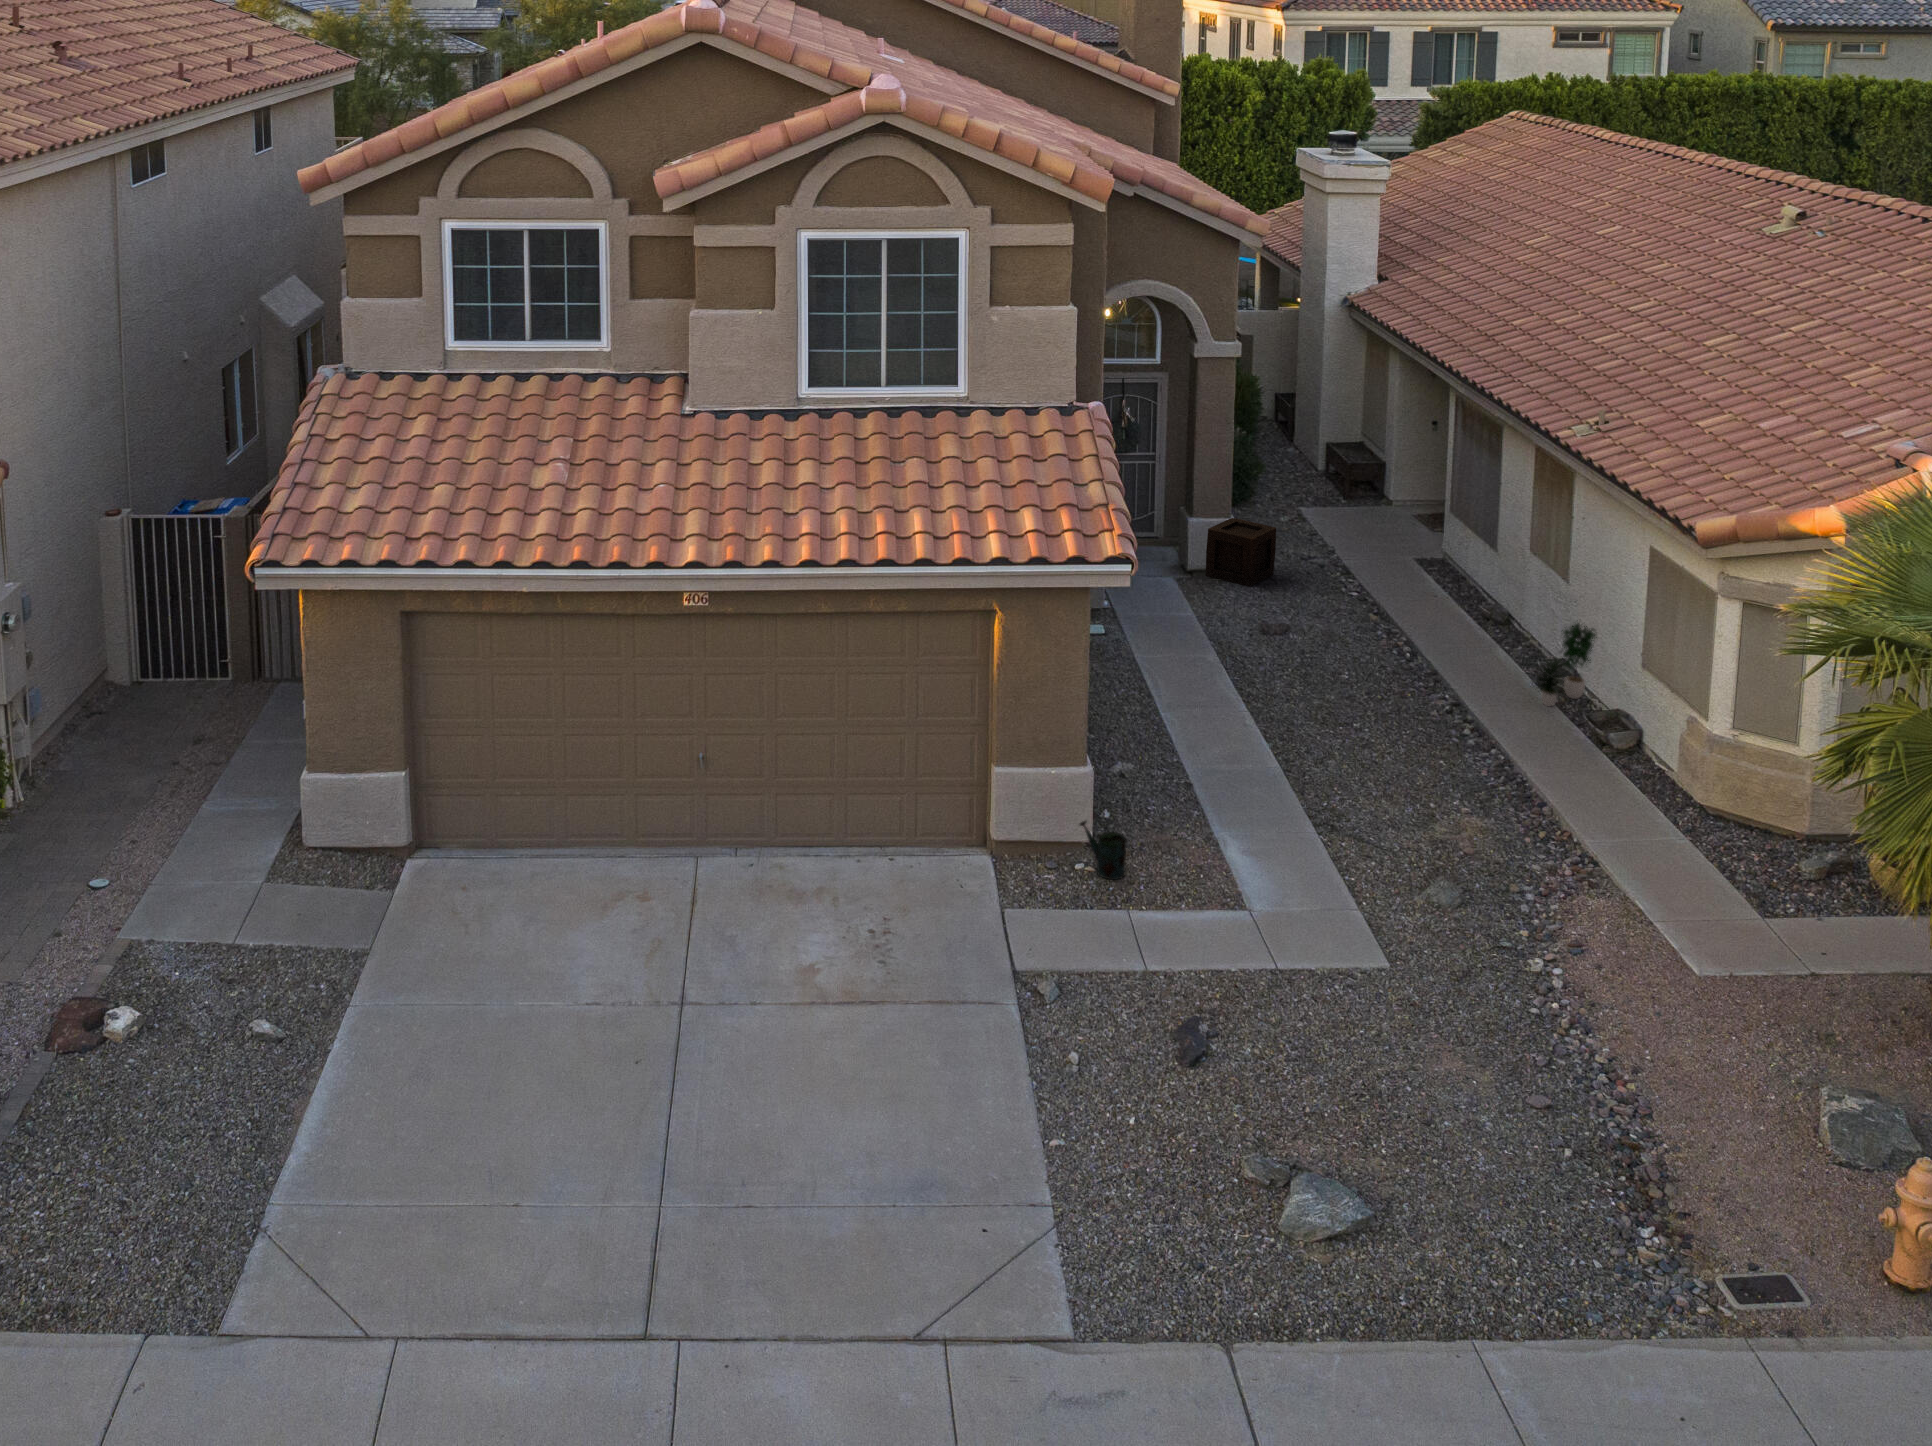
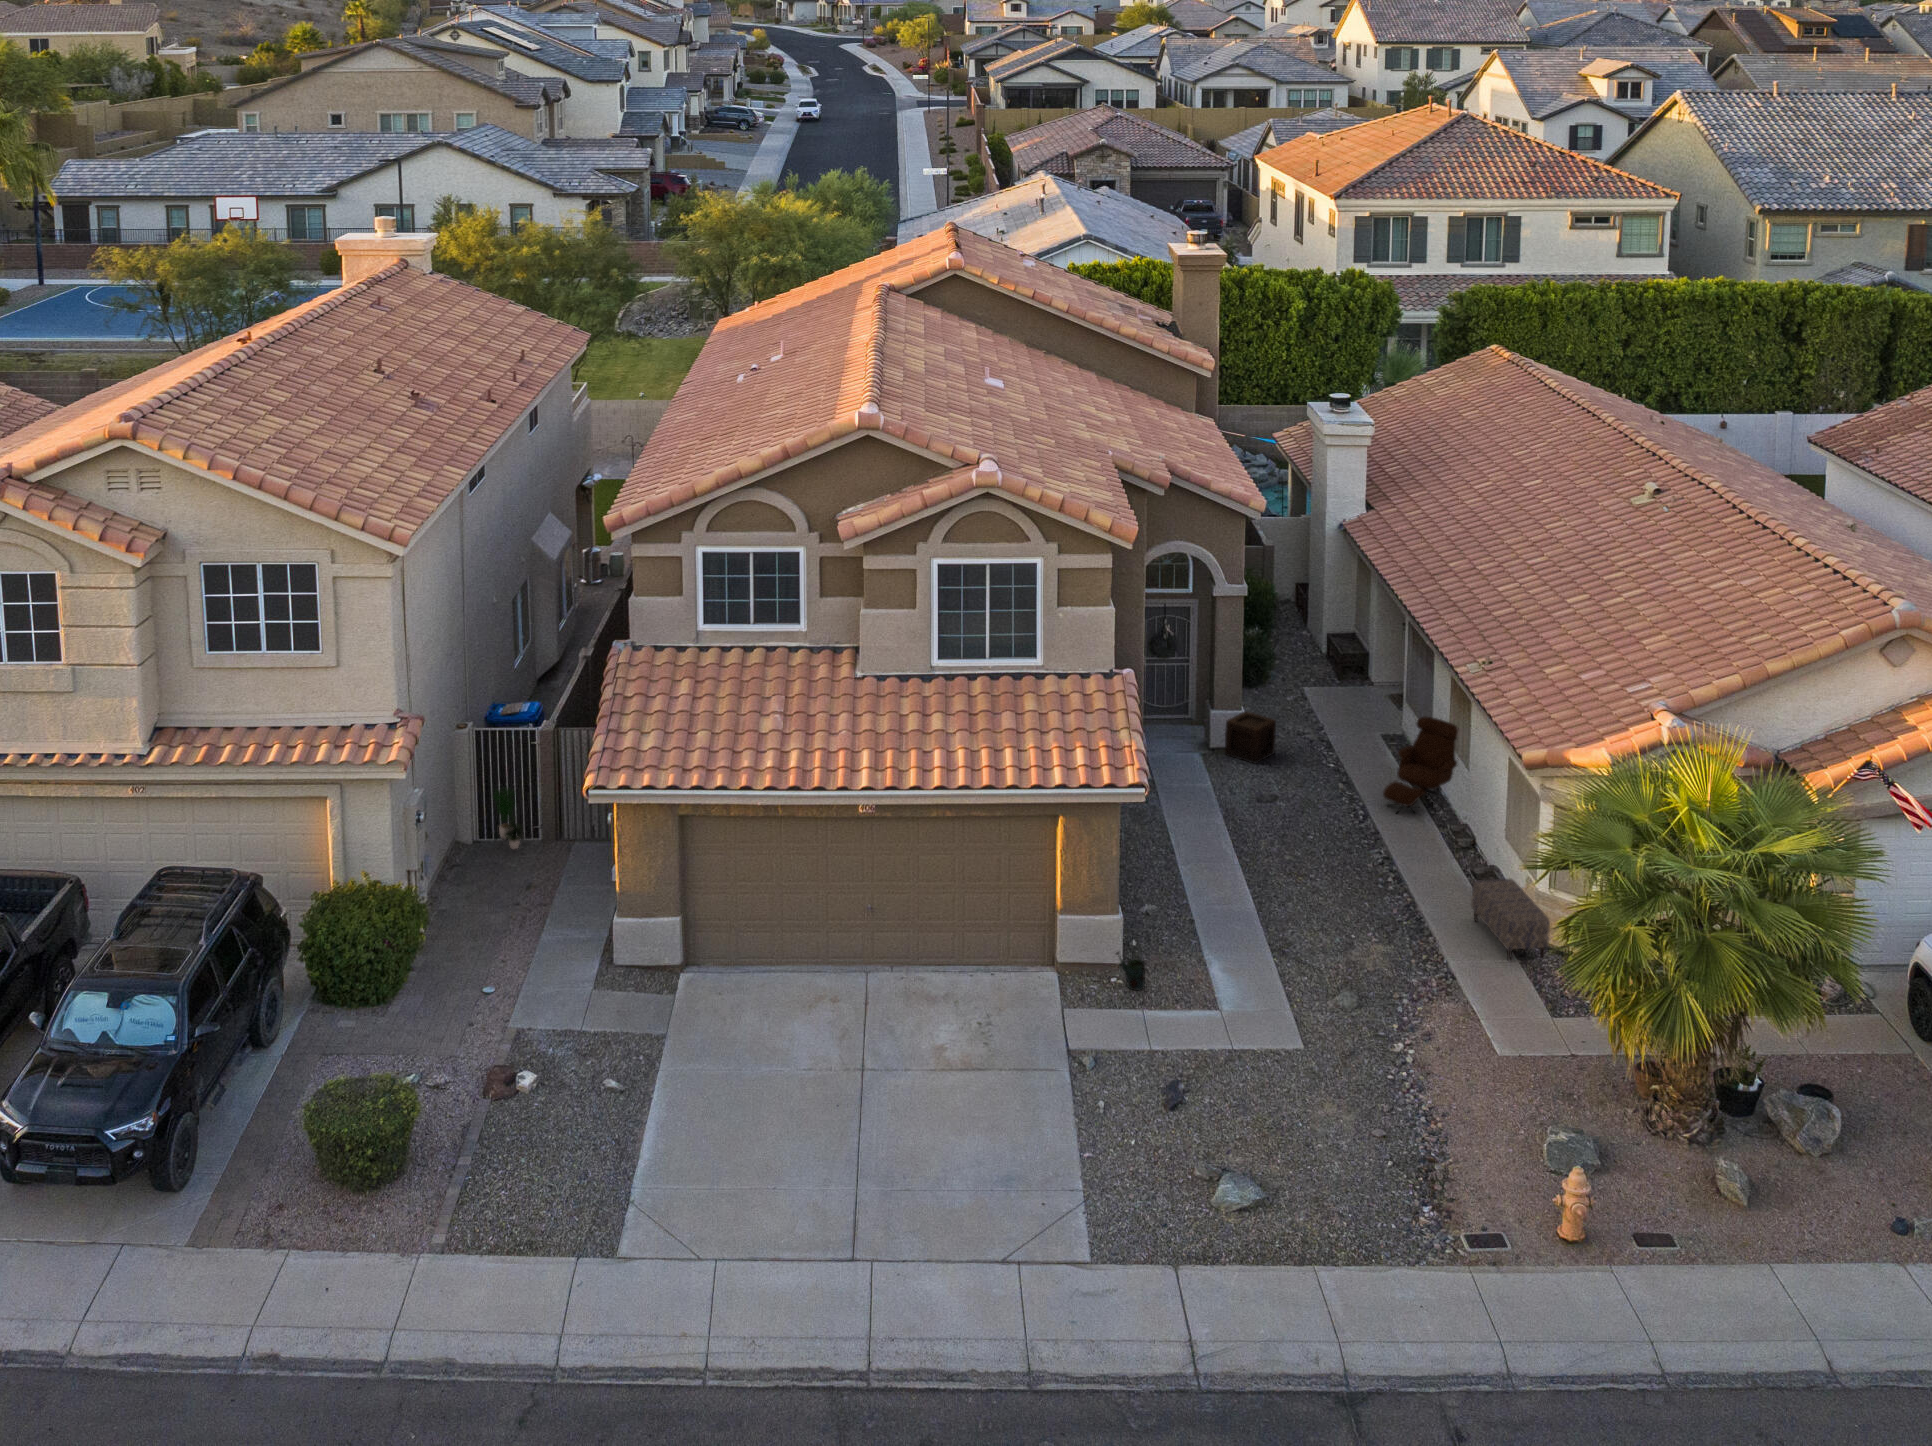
lounge chair: none [1437,515,1542,647] -> present [1383,717,1459,812]
potted plant: present [1536,623,1597,706] -> present [494,788,522,849]
bench: none [1599,720,1734,838] -> present [1471,879,1550,961]

